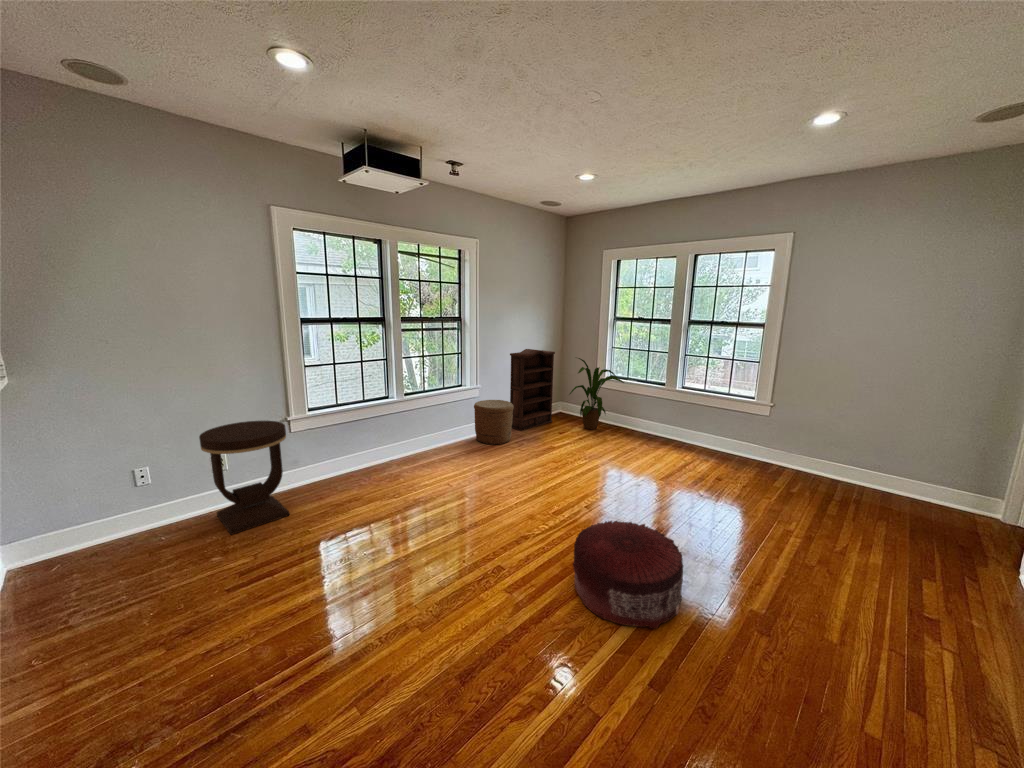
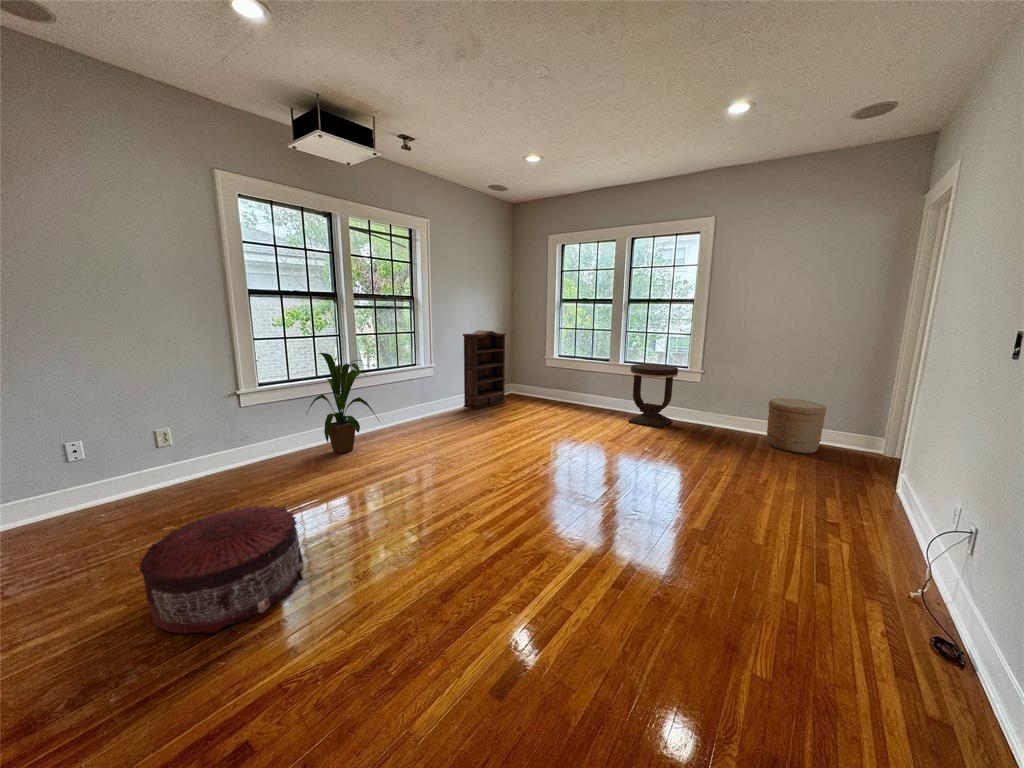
house plant: present [570,358,624,429] -> present [307,353,378,454]
woven basket: present [474,400,514,445] -> present [767,398,826,453]
side table: present [199,421,290,535] -> present [628,364,678,428]
pouf: present [573,521,683,628] -> present [140,506,303,633]

